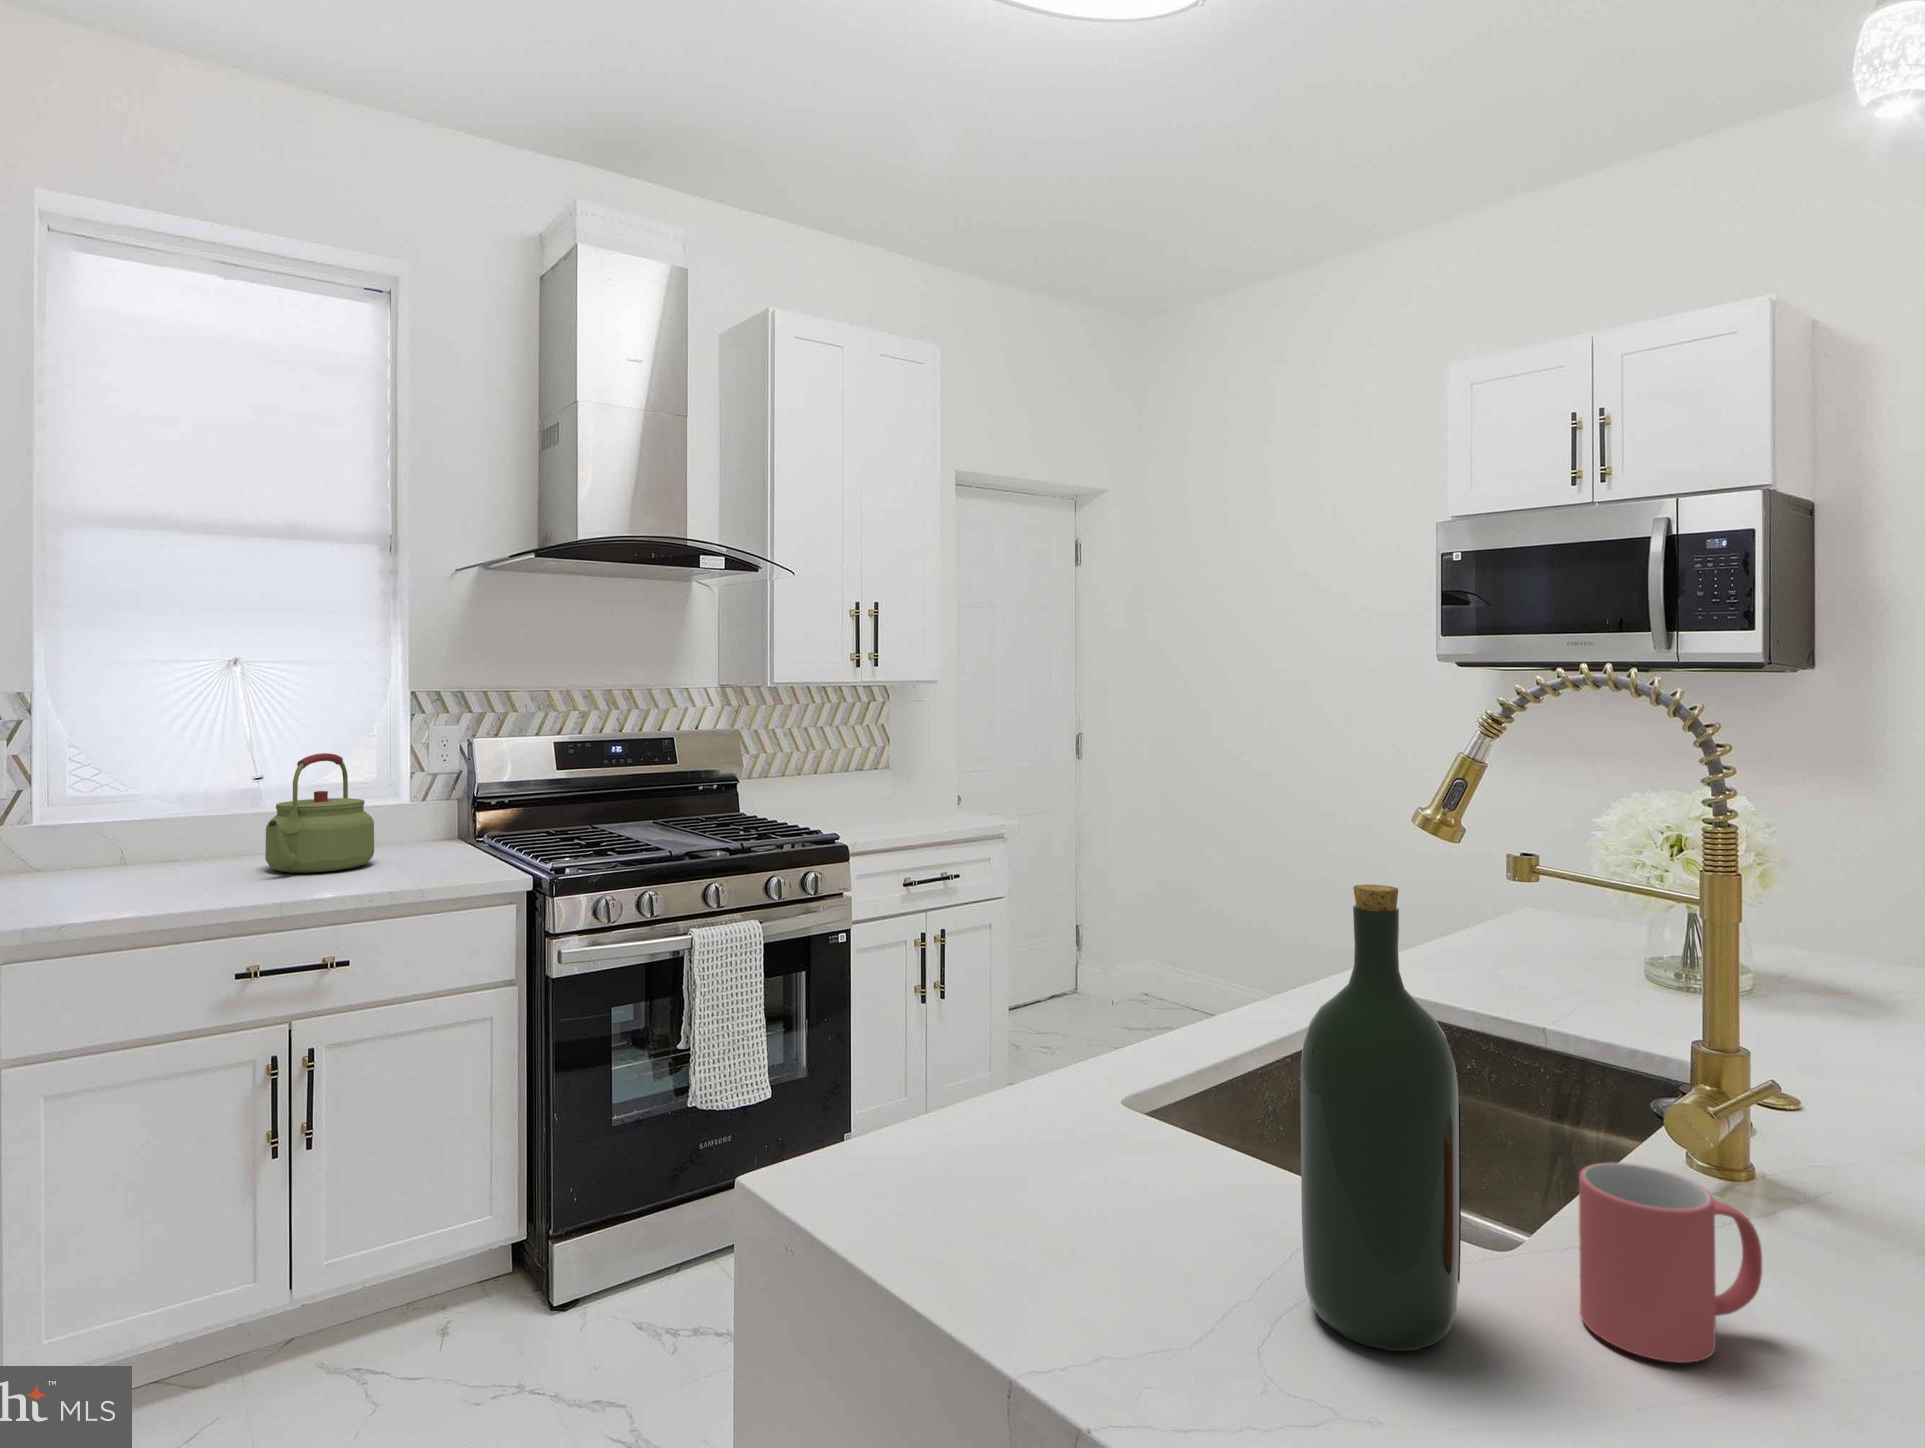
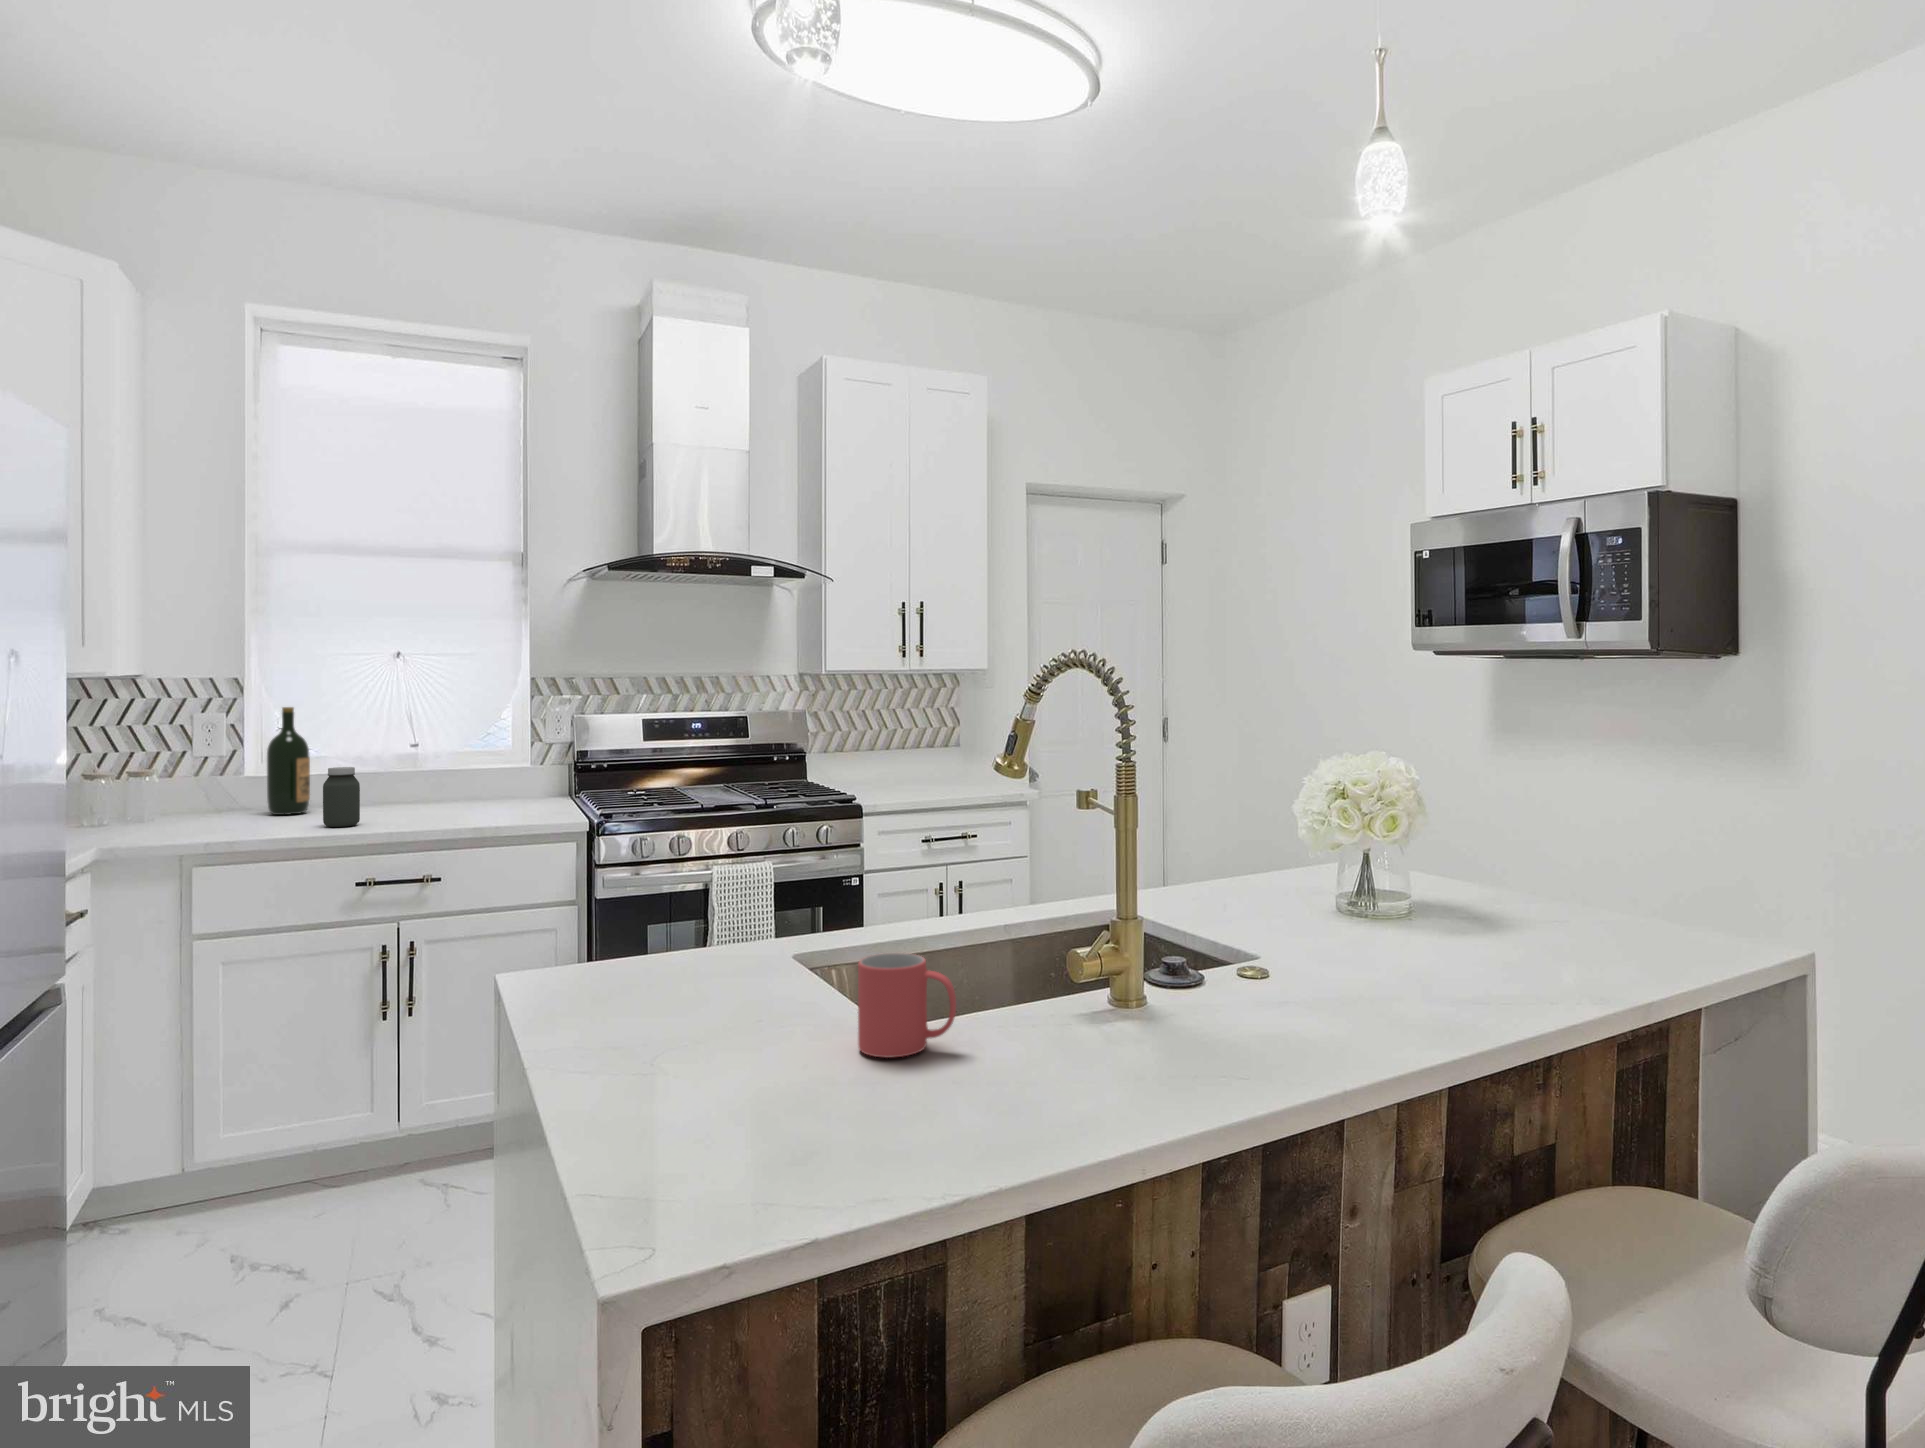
kettle: present [265,753,374,873] -> none [396,724,485,815]
jar: none [177,814,227,897] -> present [323,767,360,827]
wine bottle: present [1301,884,1461,1351] -> present [267,707,310,815]

